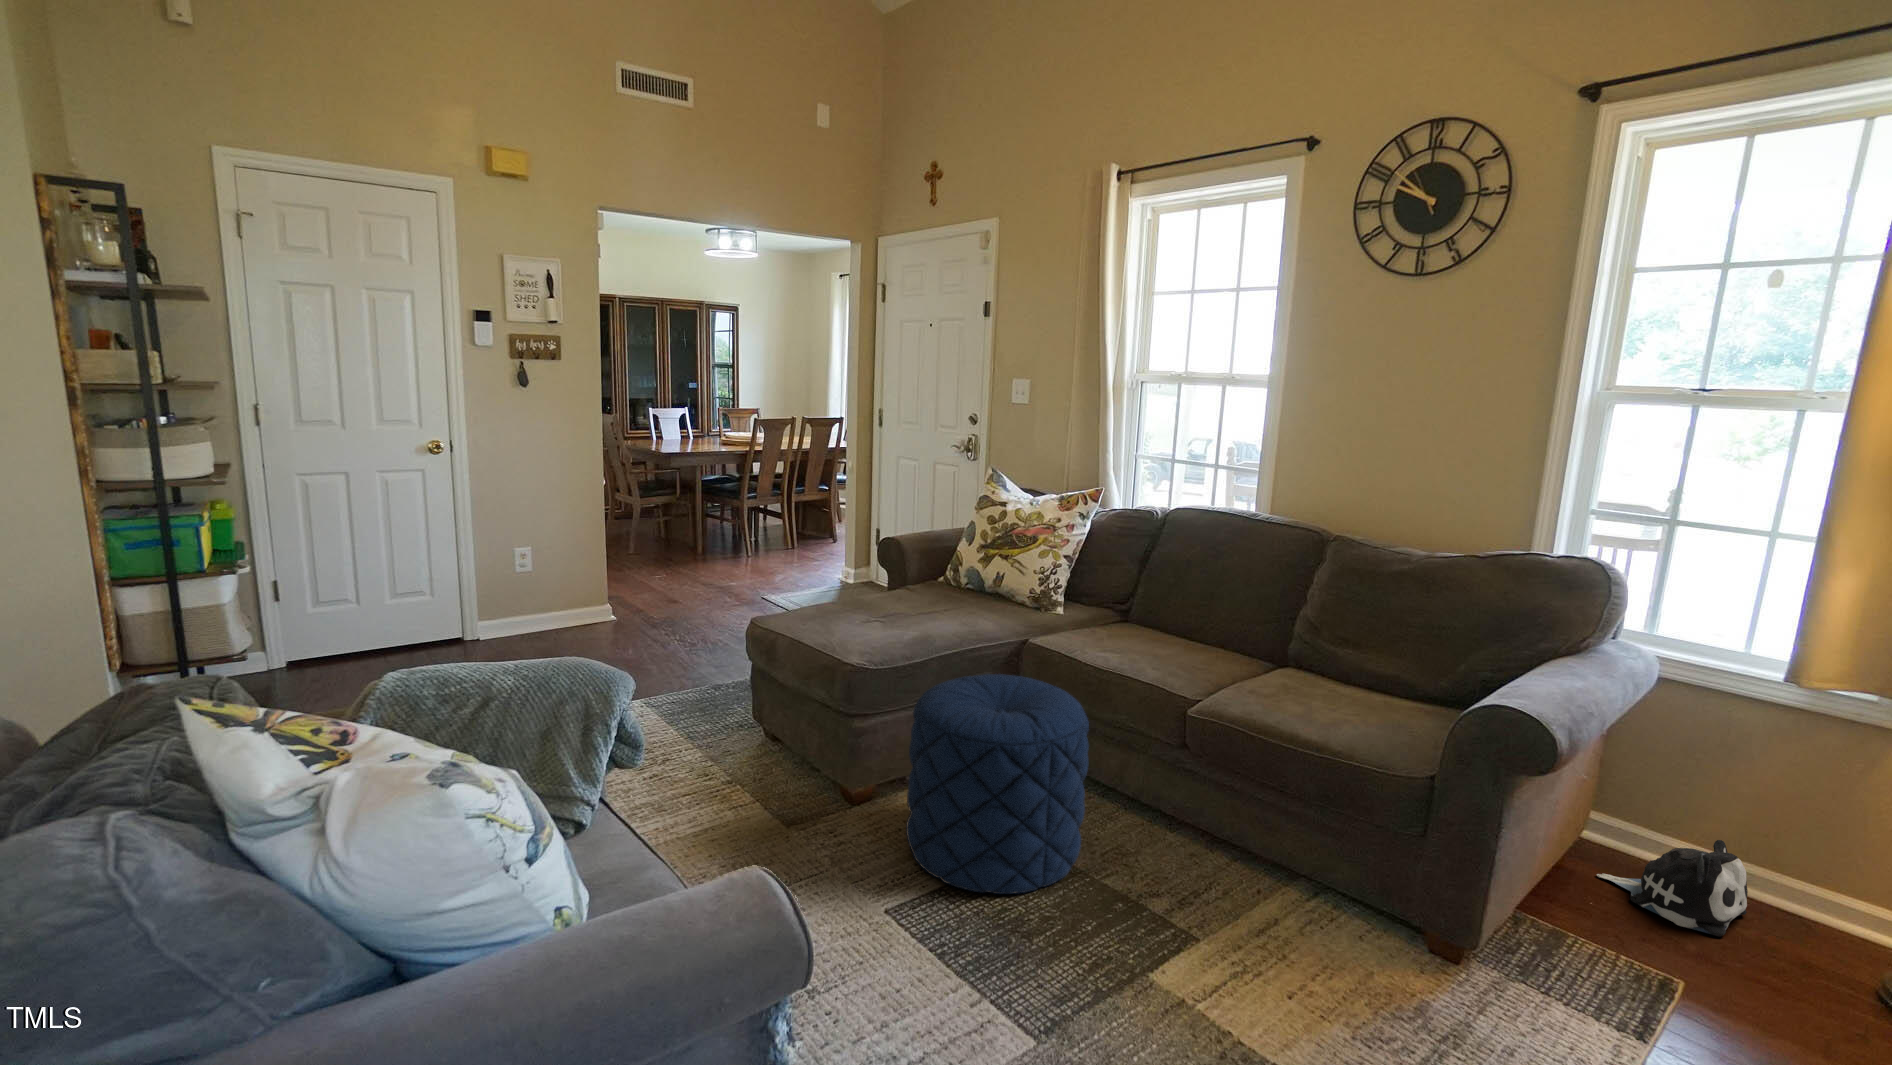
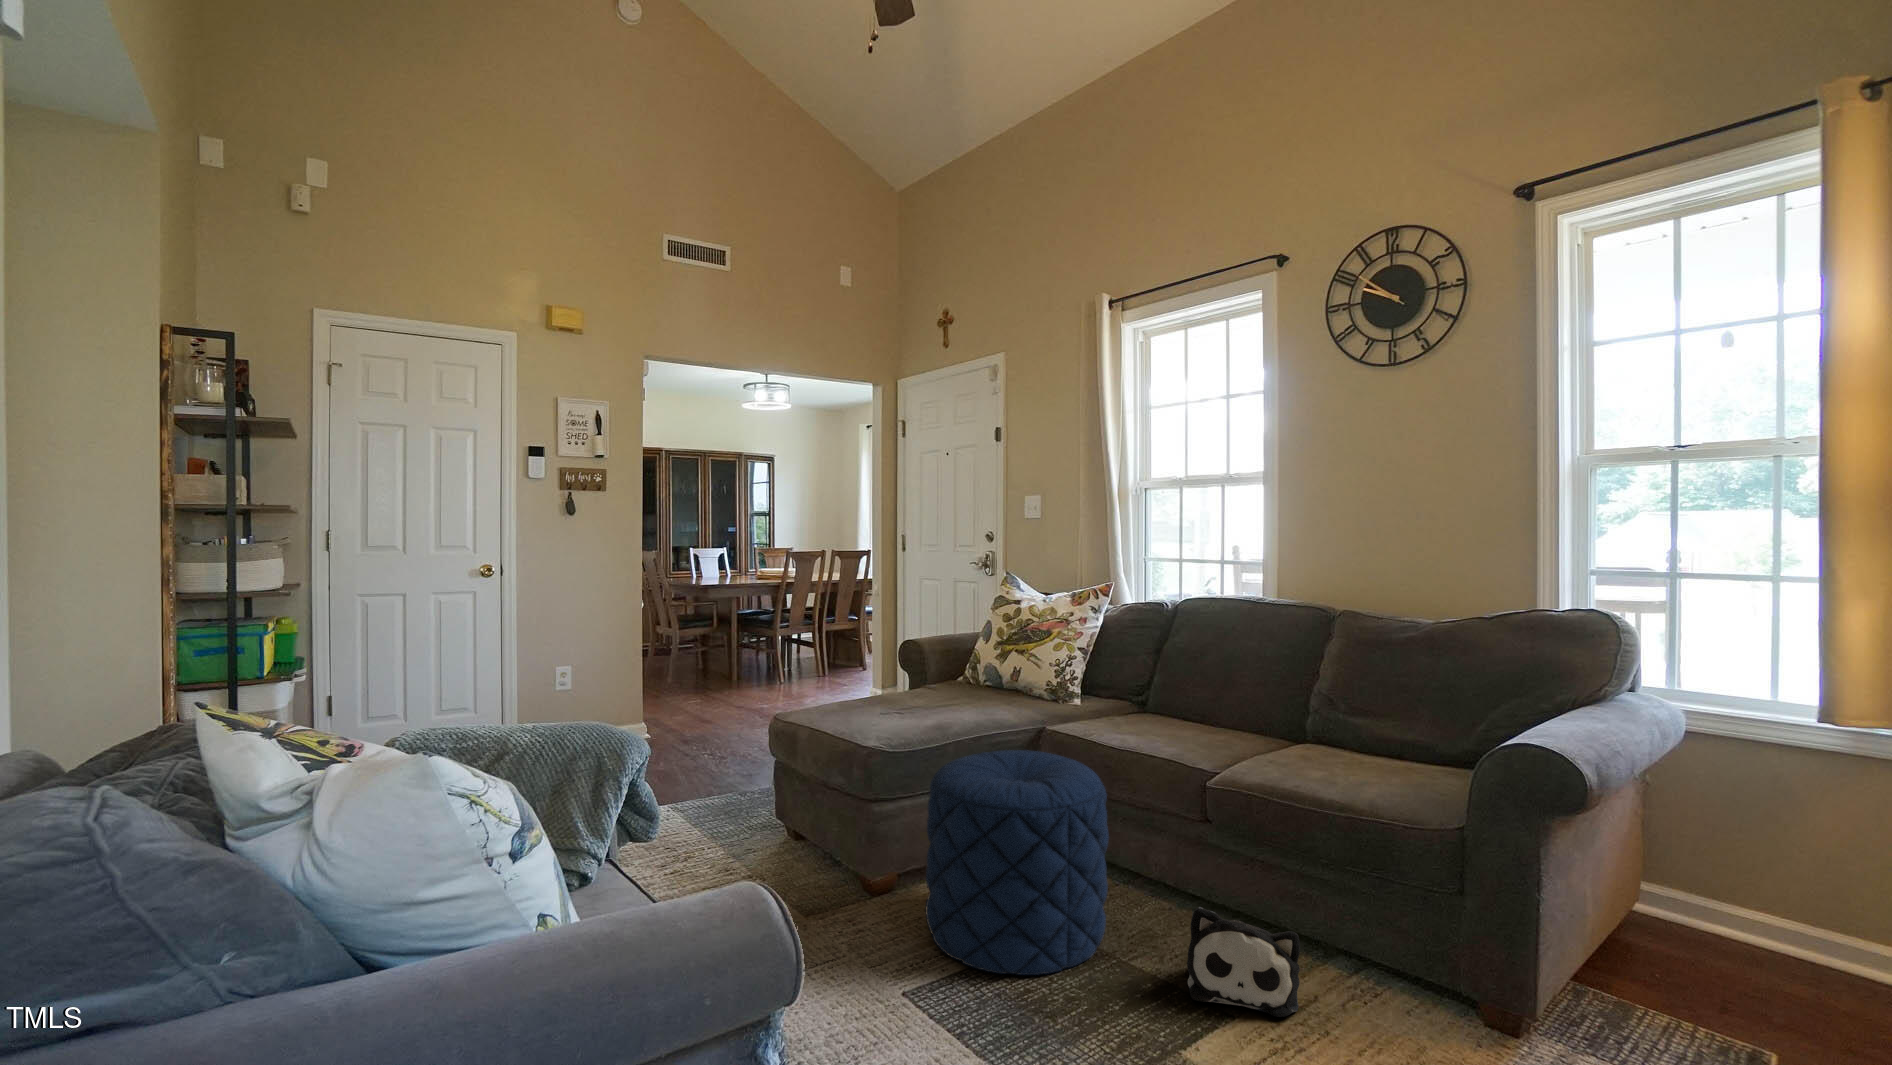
plush toy: present [1597,840,1748,936] -> present [1187,907,1300,1017]

